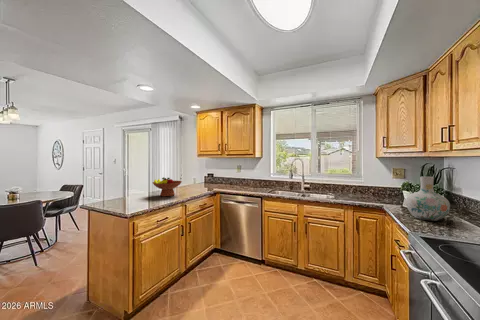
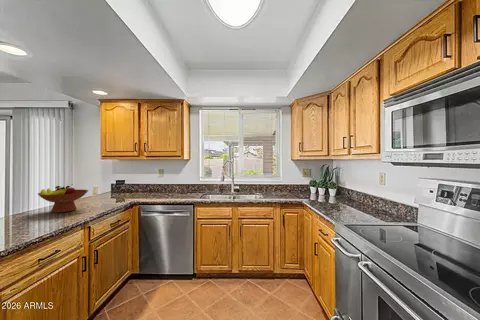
vase: present [406,176,450,221] -> none [324,175,352,209]

